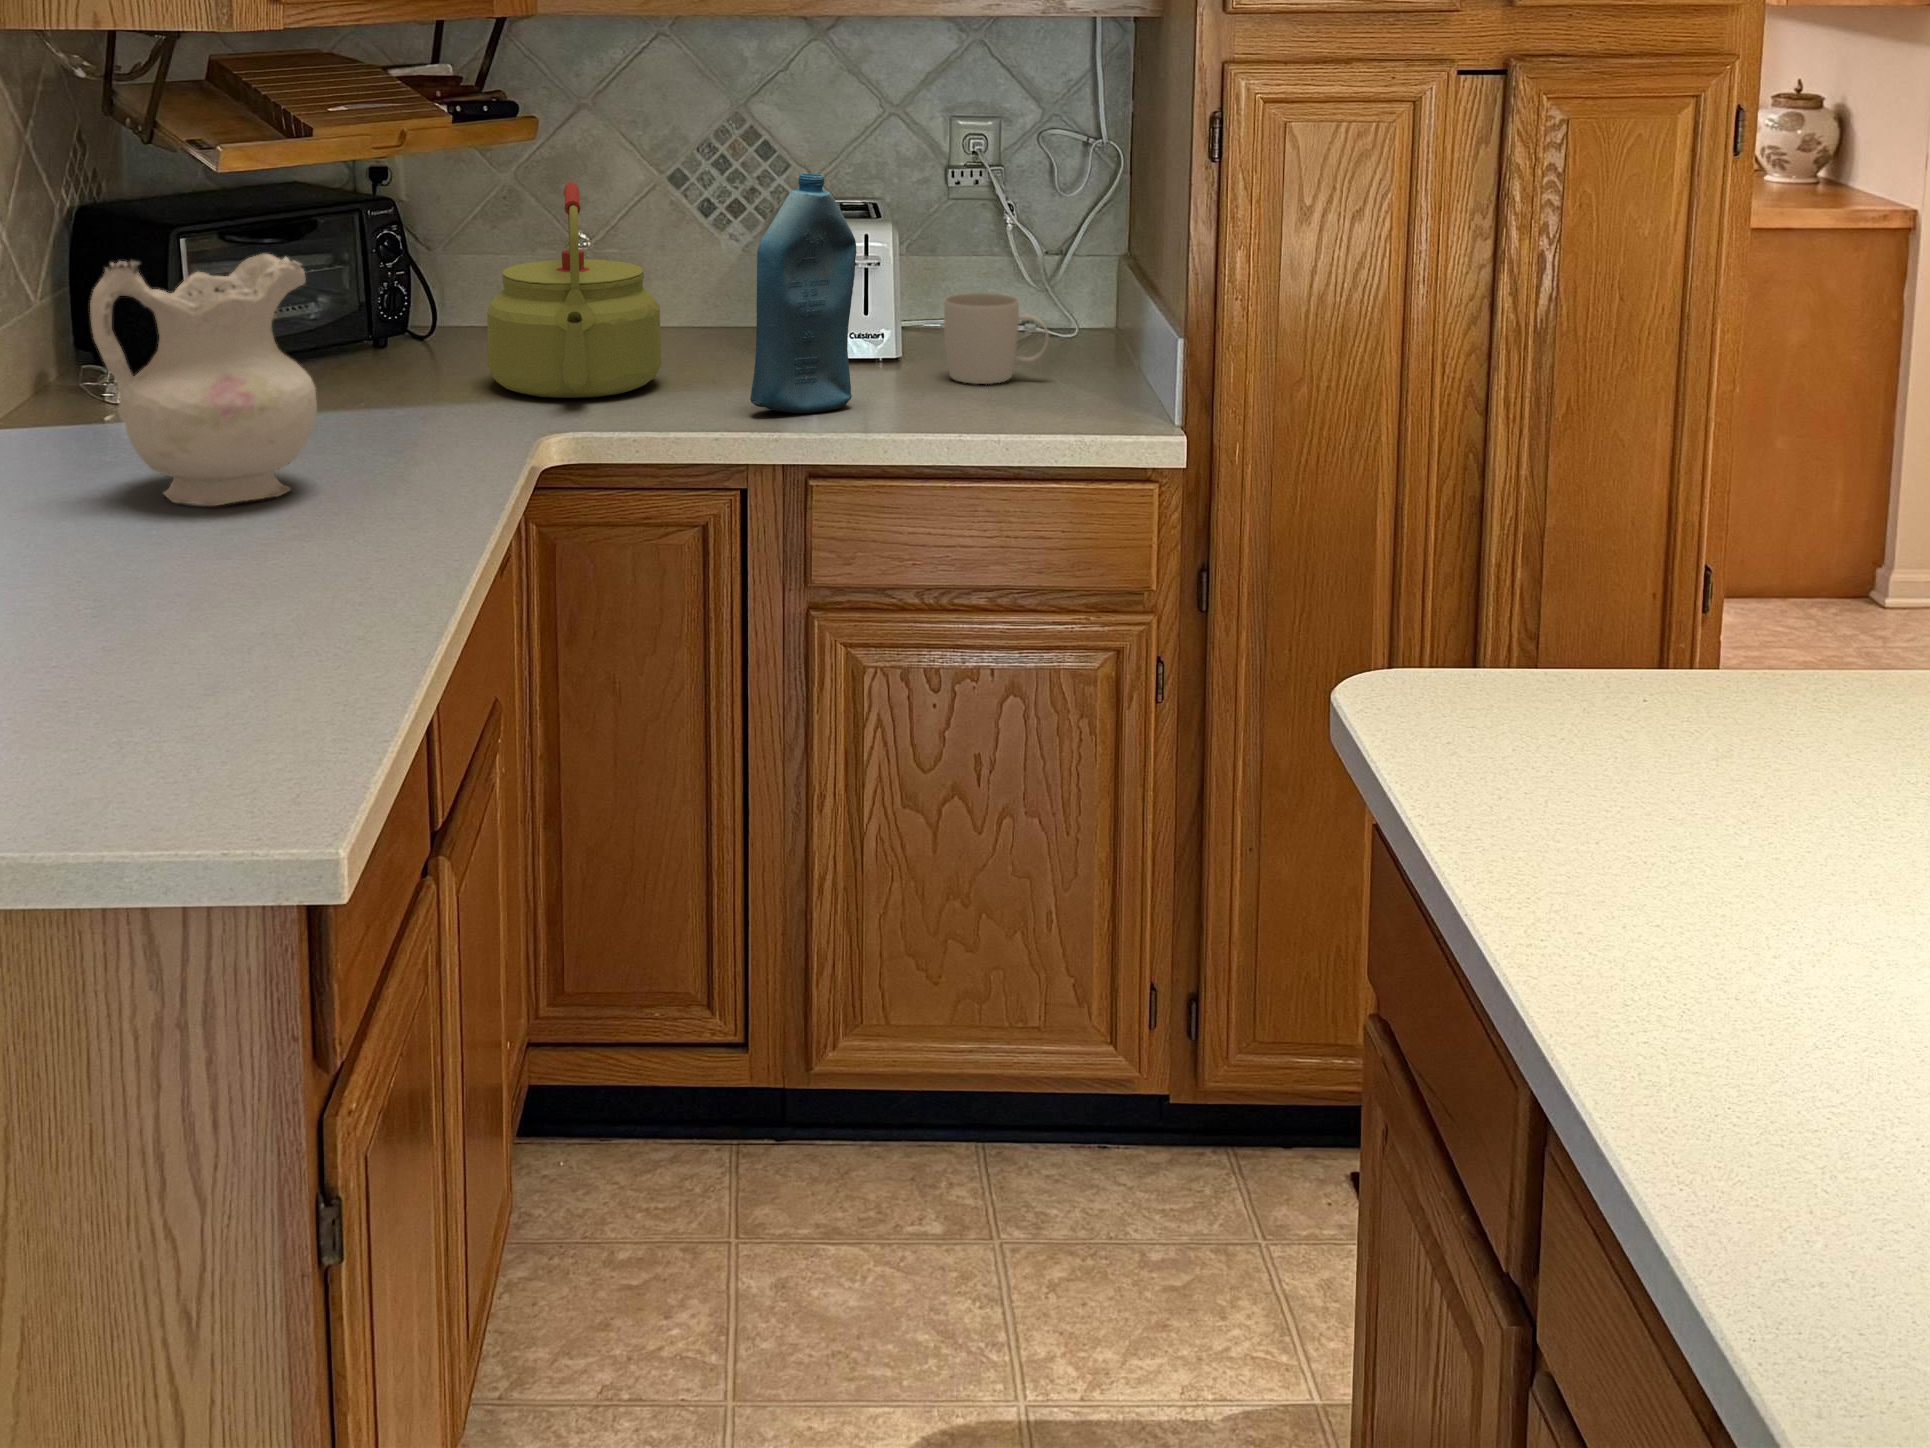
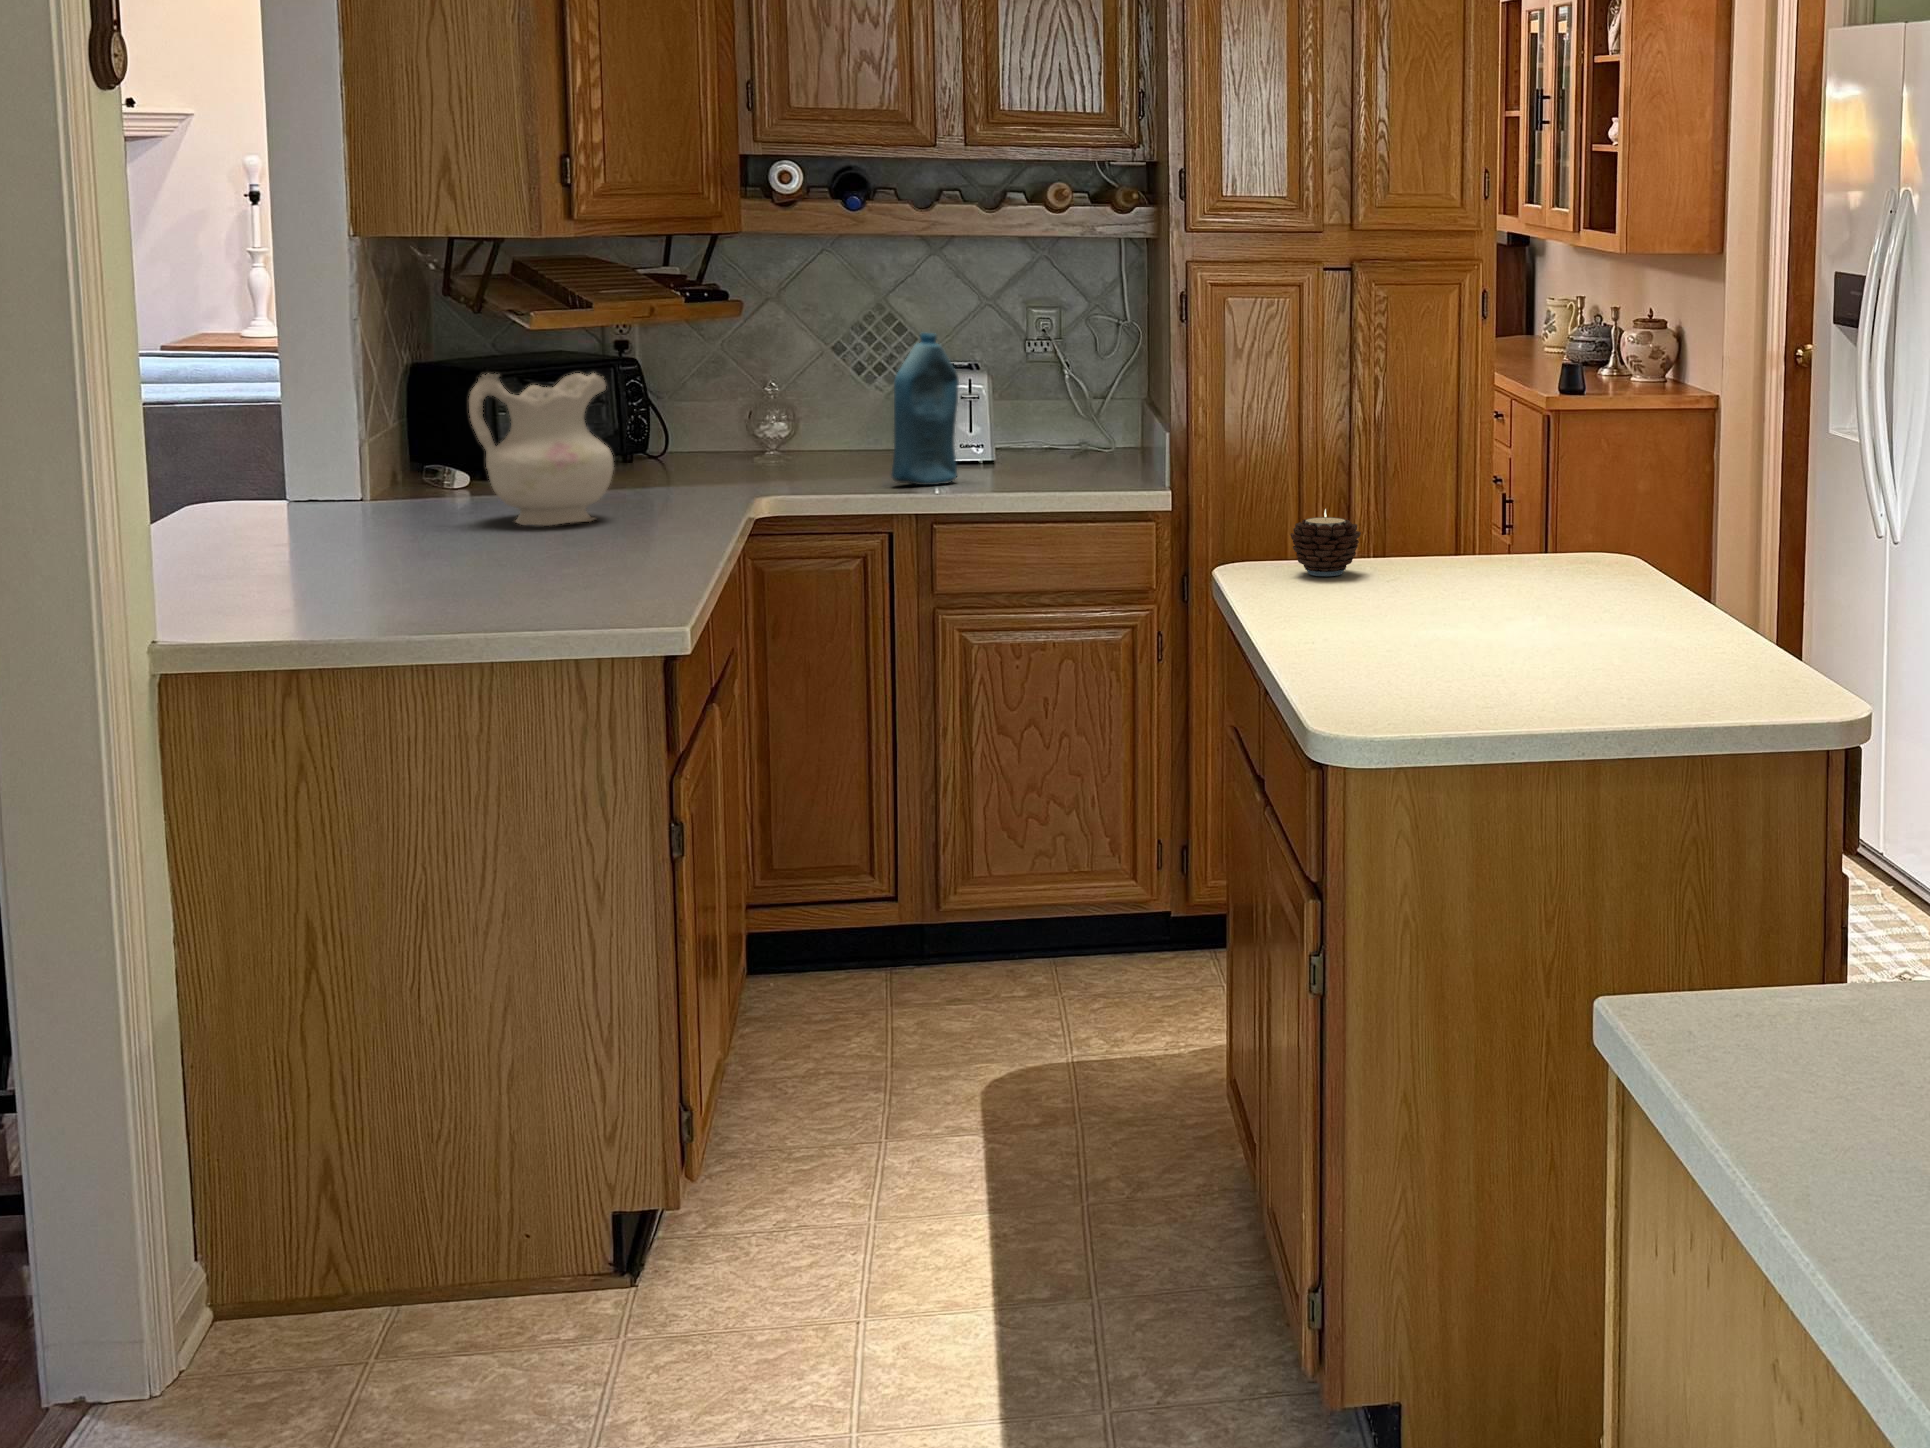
kettle: present [487,182,662,398] -> none [713,343,831,481]
mug: present [944,293,1049,384] -> none [1019,416,1088,472]
candle: none [1537,619,1682,757] -> present [1290,509,1361,576]

